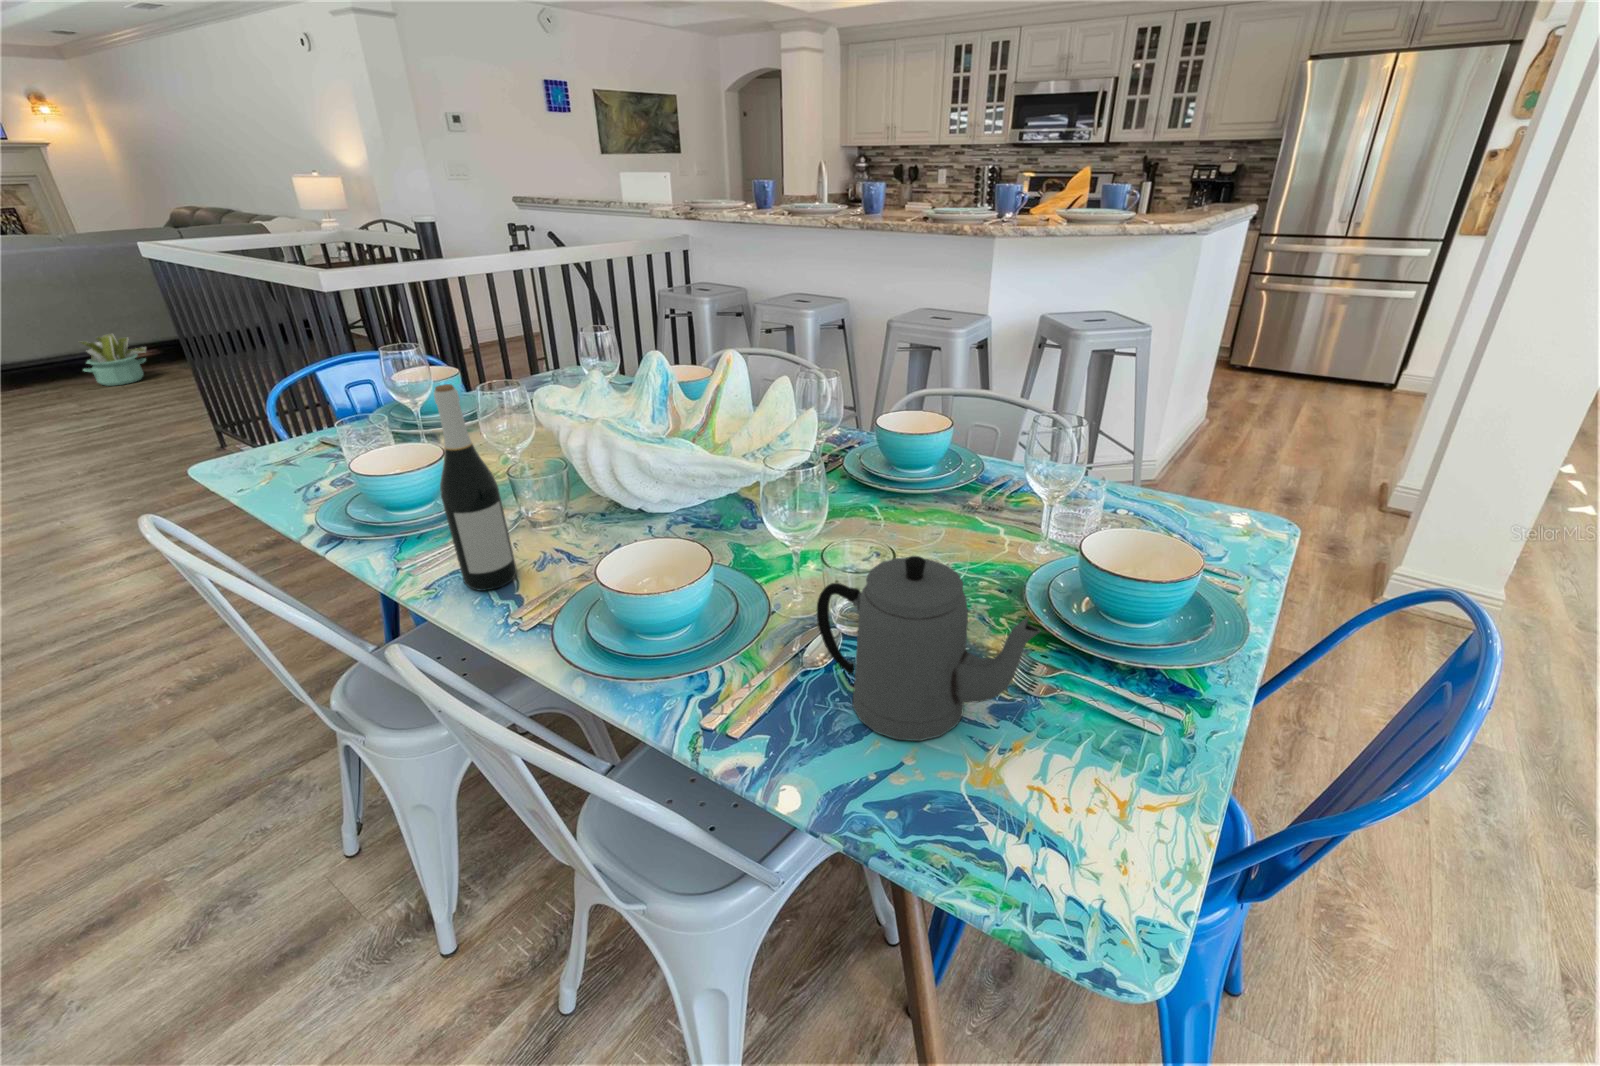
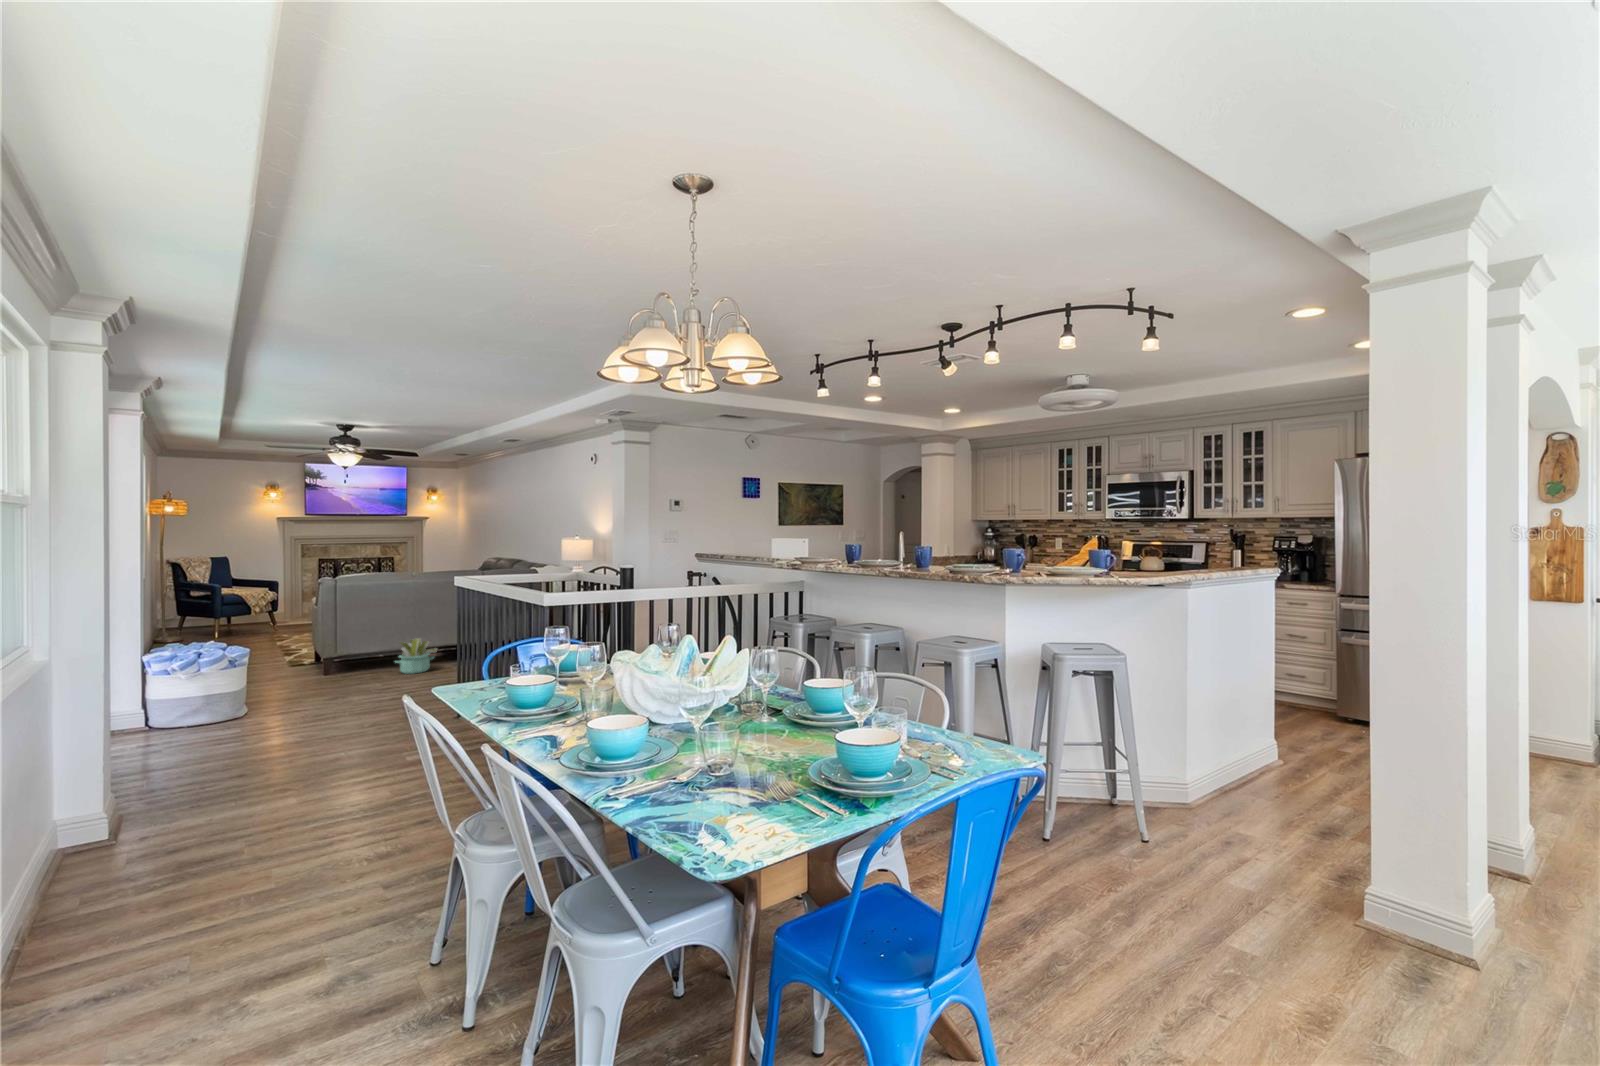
wine bottle: present [434,384,517,591] -> none [531,632,562,747]
teapot: present [817,556,1041,741] -> none [674,710,751,812]

